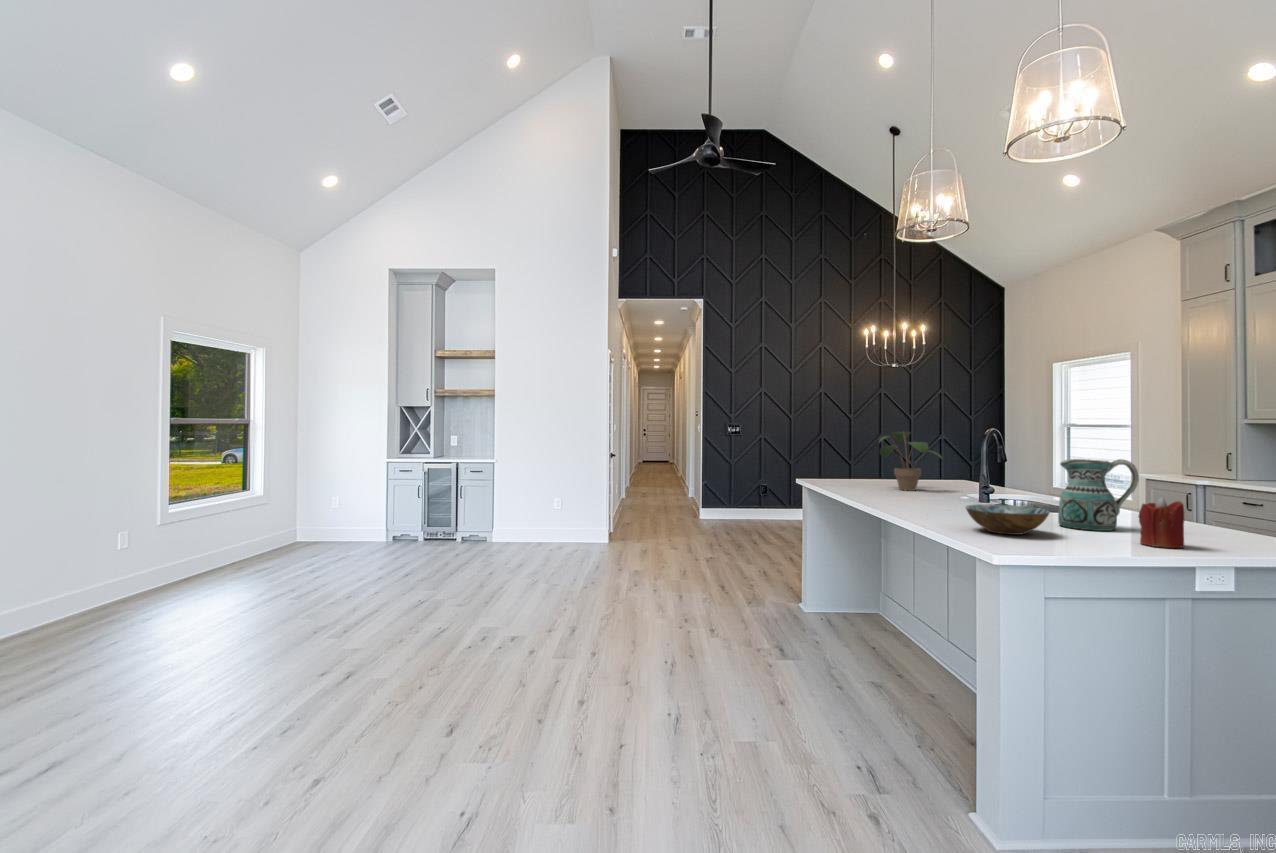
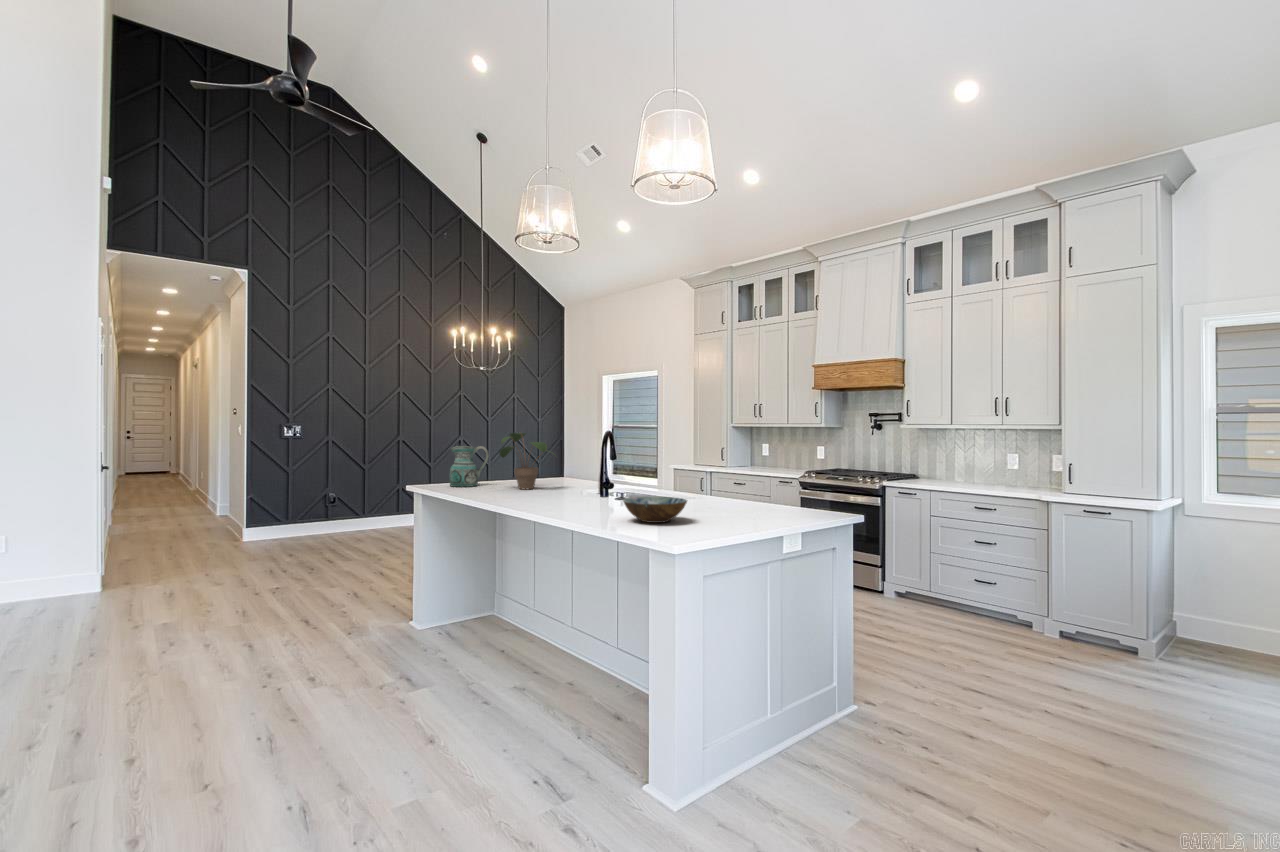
ceramic pitcher: present [1058,459,1139,531] -> present [450,446,489,487]
candle: present [1139,497,1184,548] -> none [742,482,770,521]

